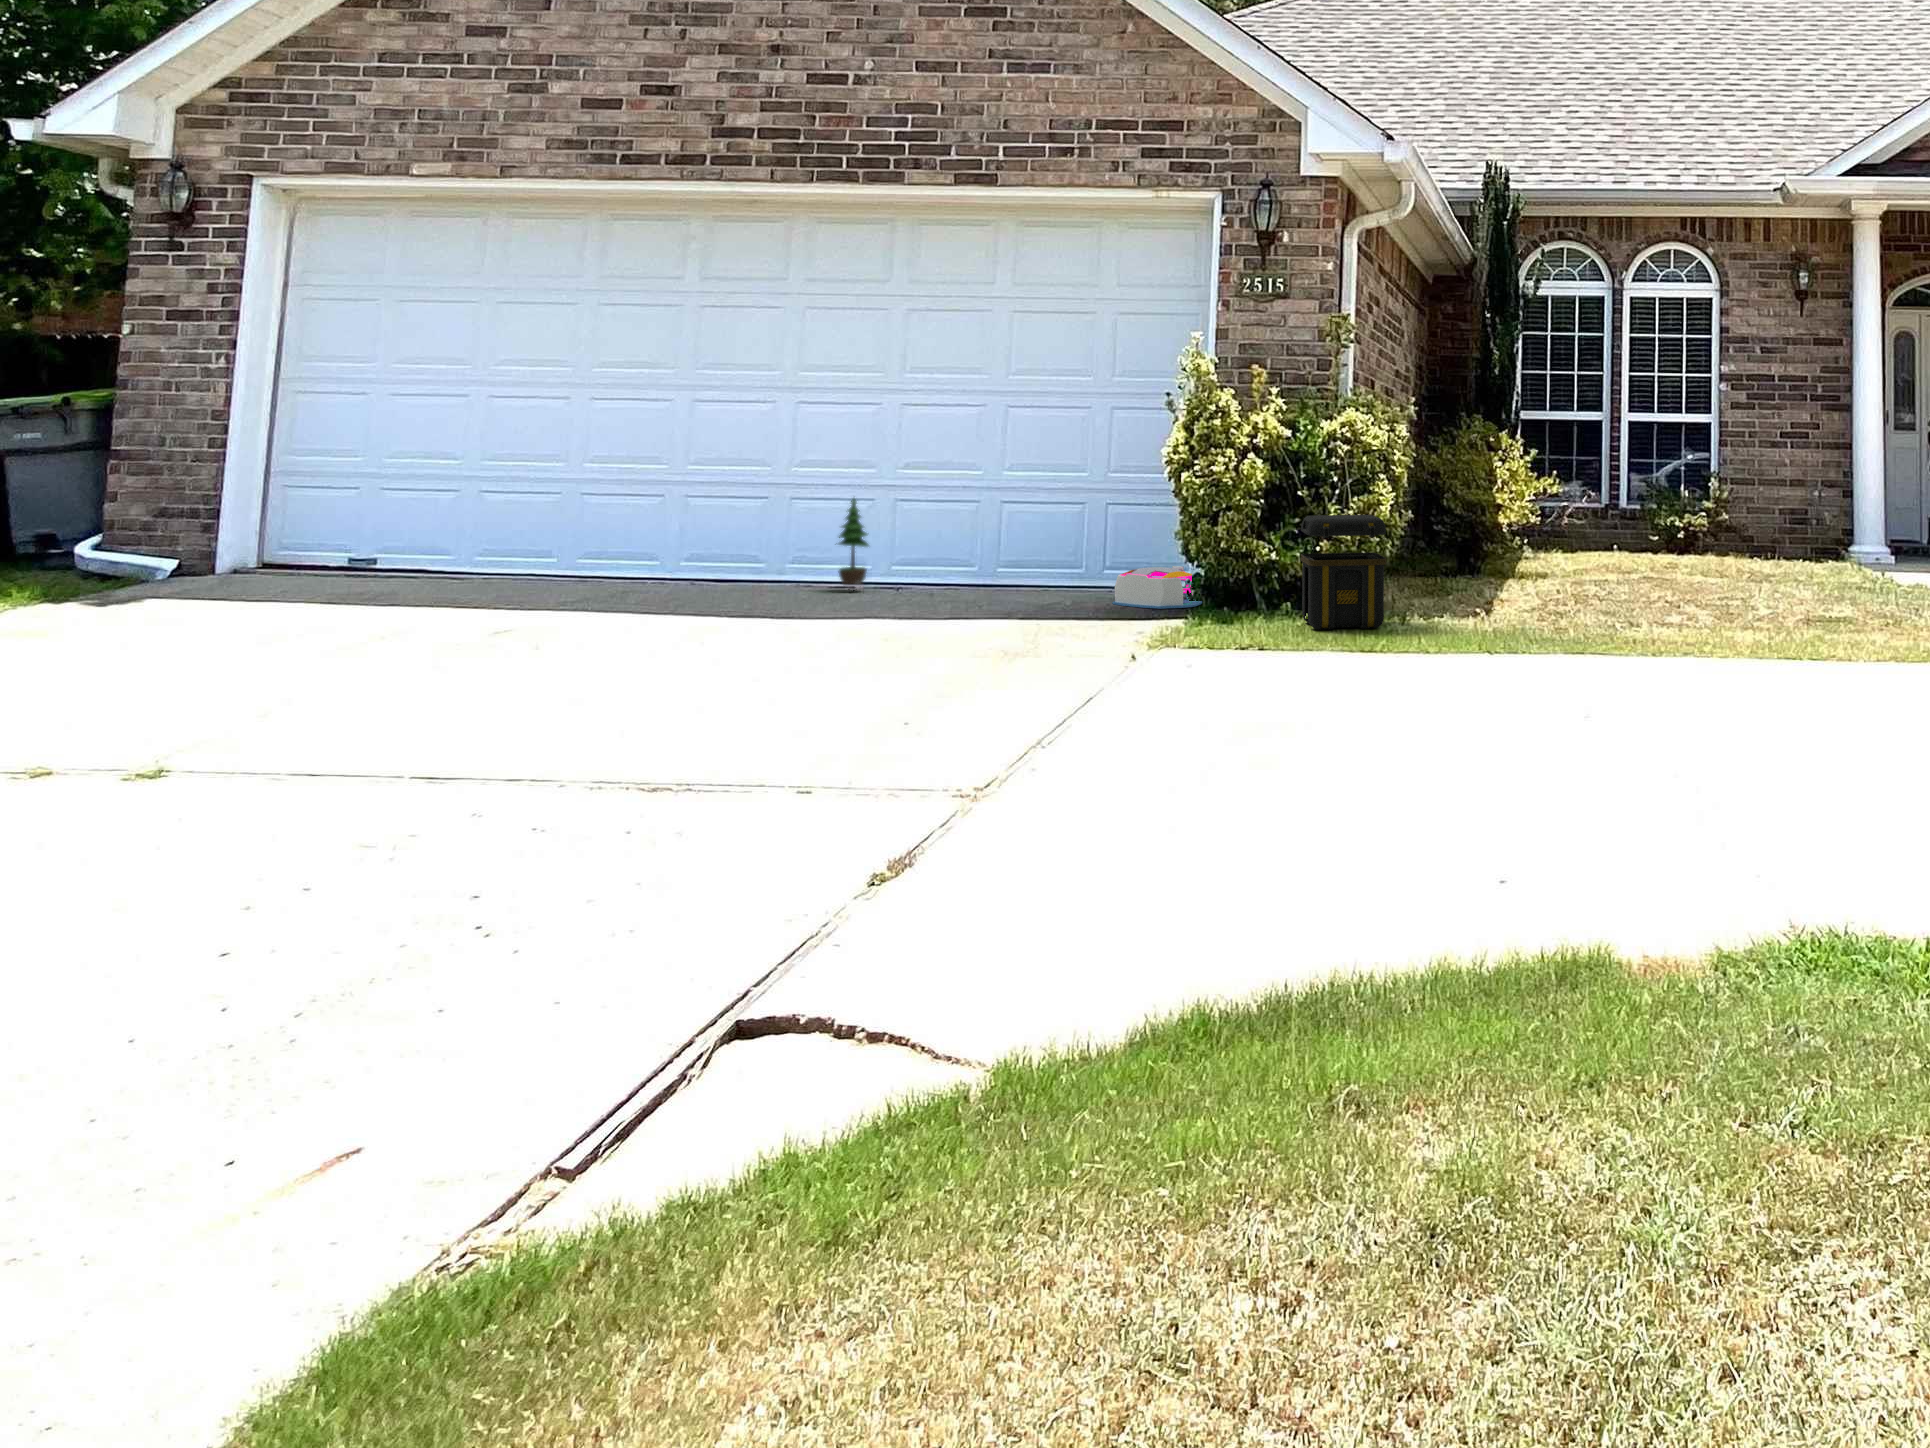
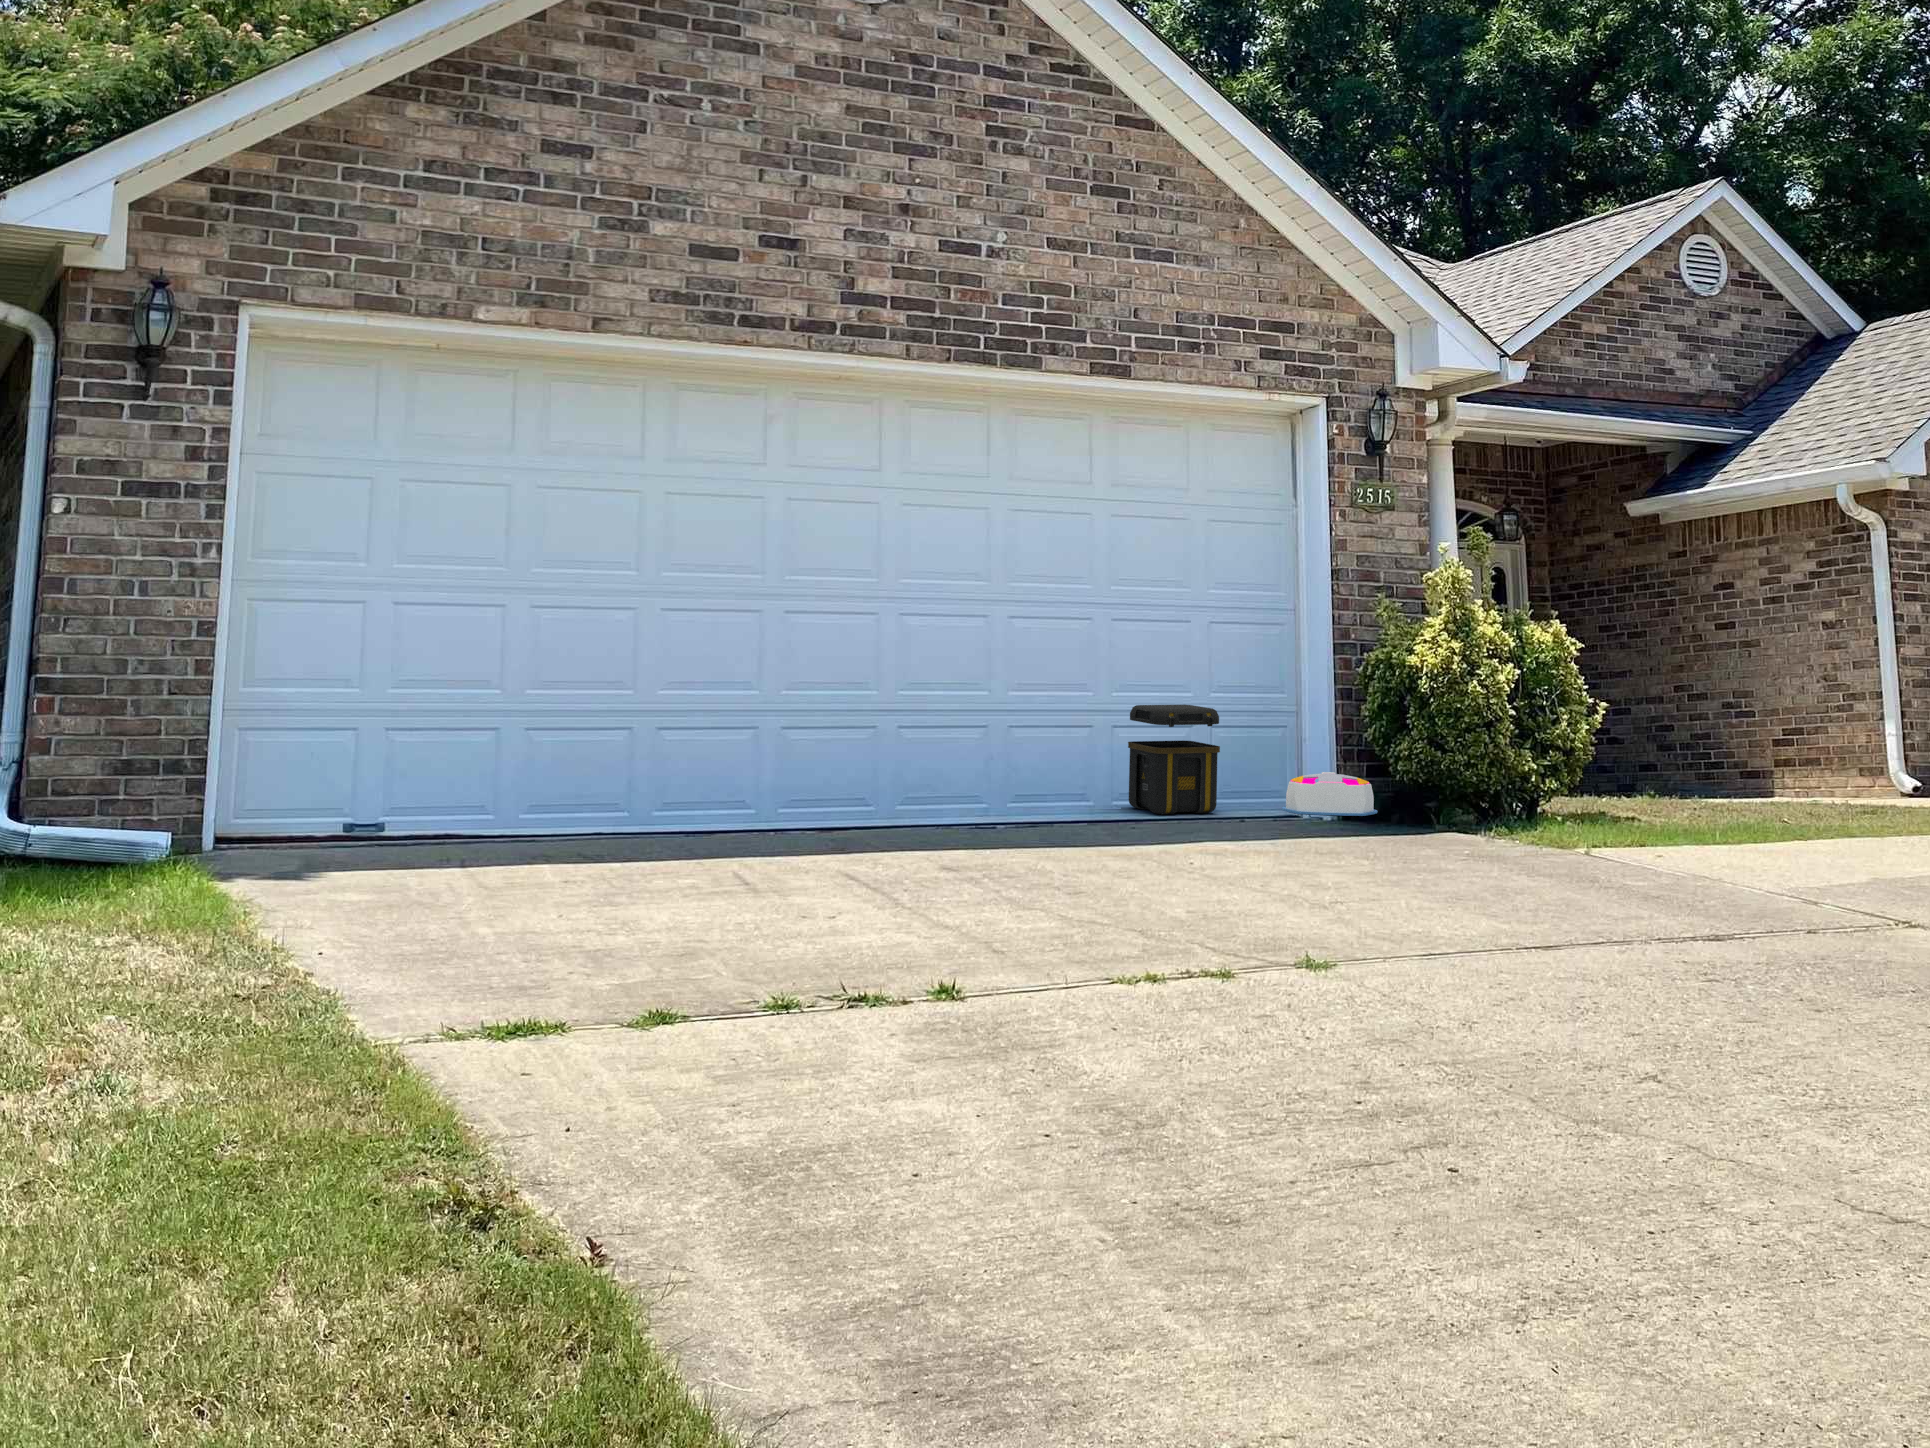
potted tree: present [838,498,868,585] -> none [976,706,1014,814]
toolbox: present [1301,515,1387,630] -> present [1128,704,1220,815]

